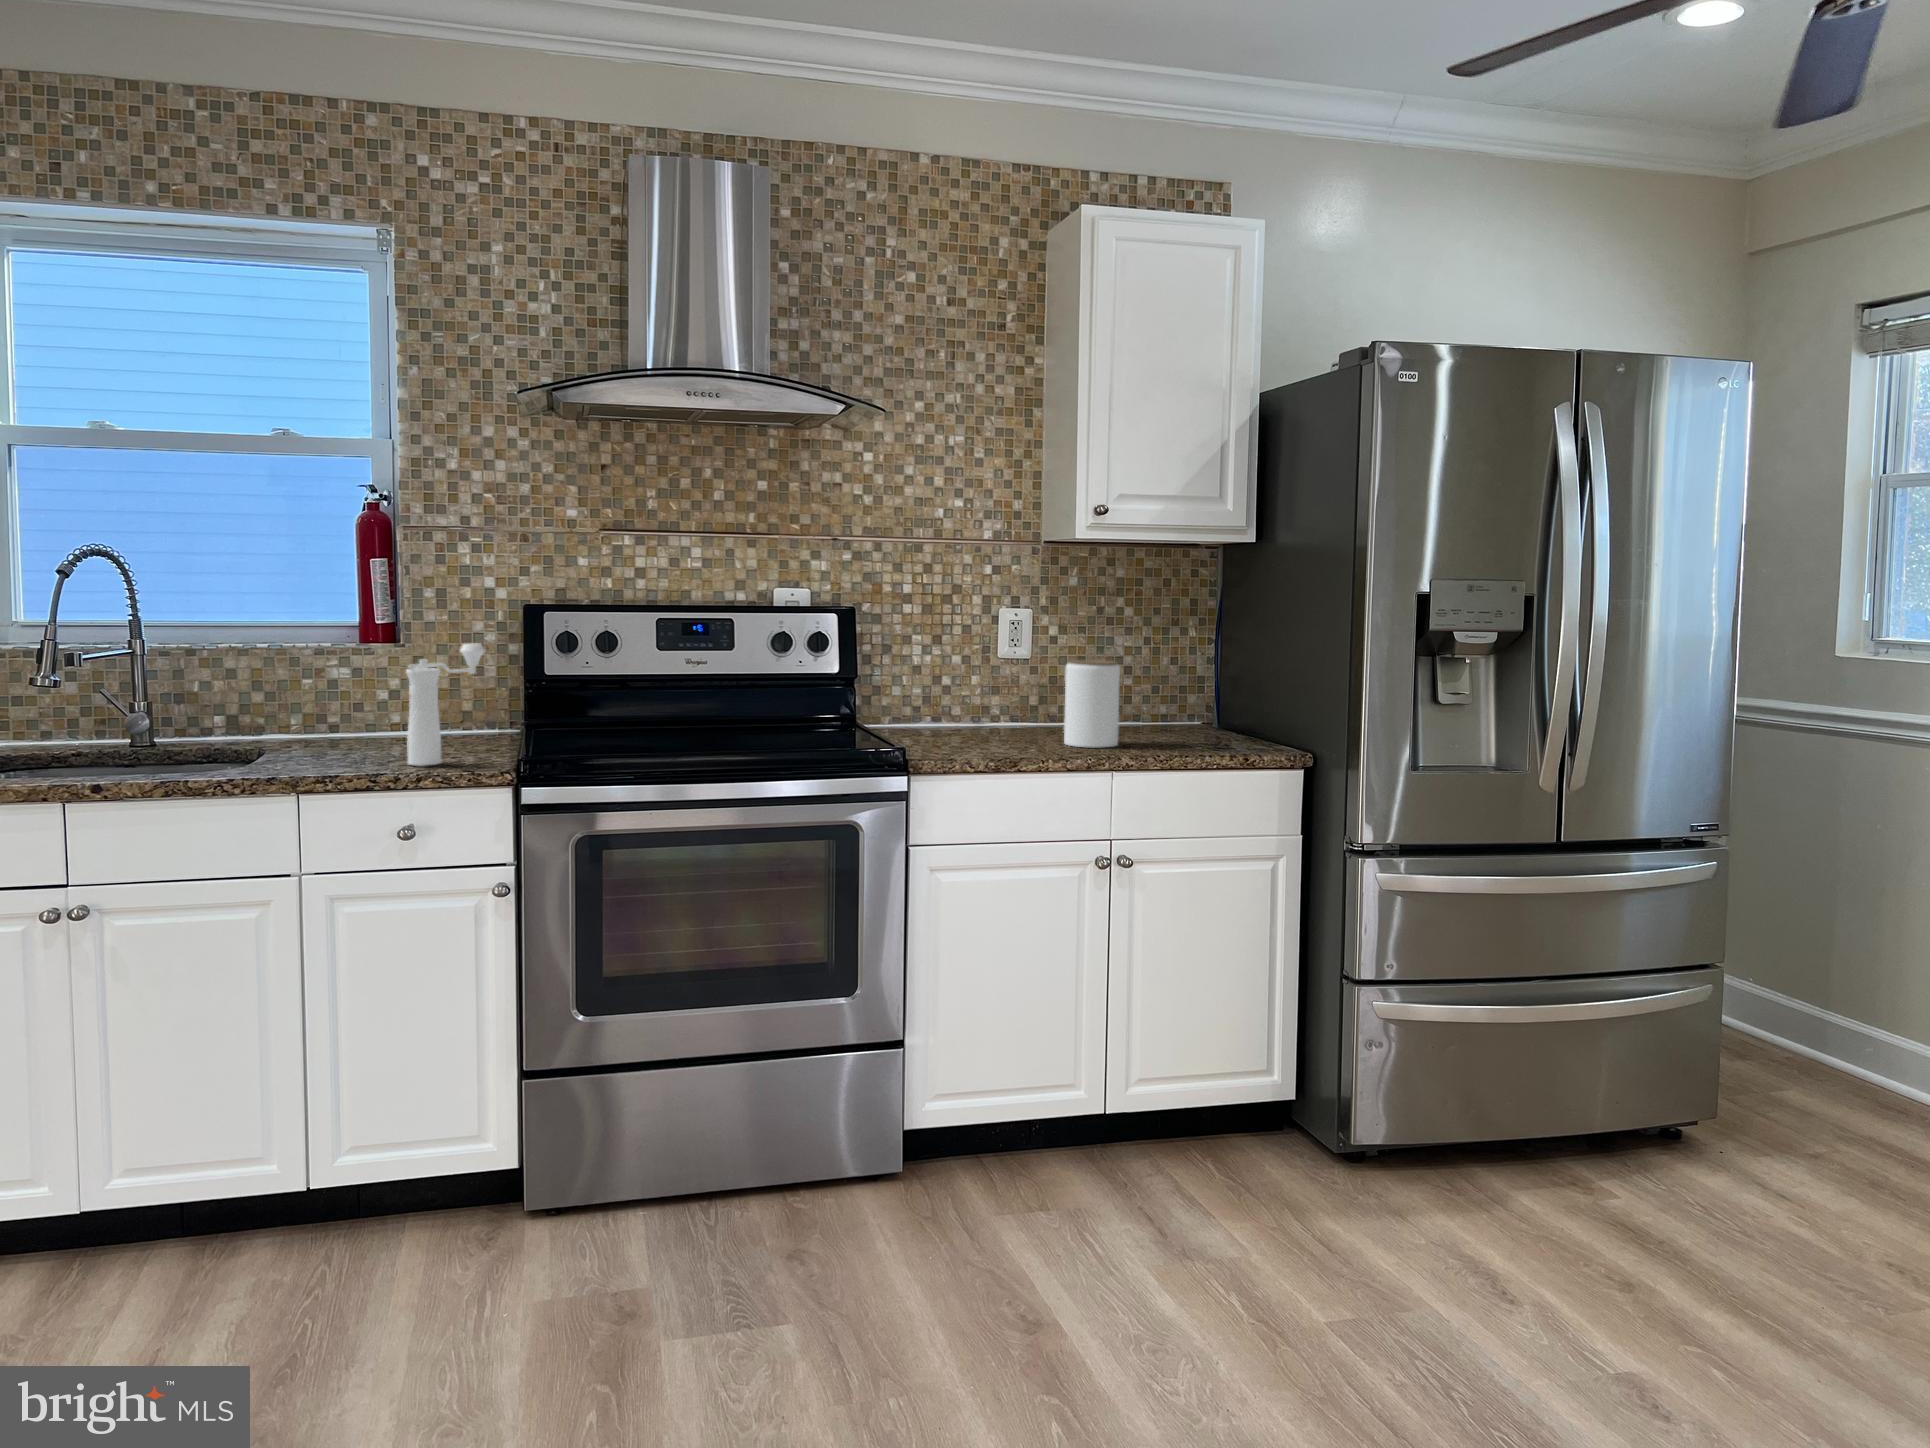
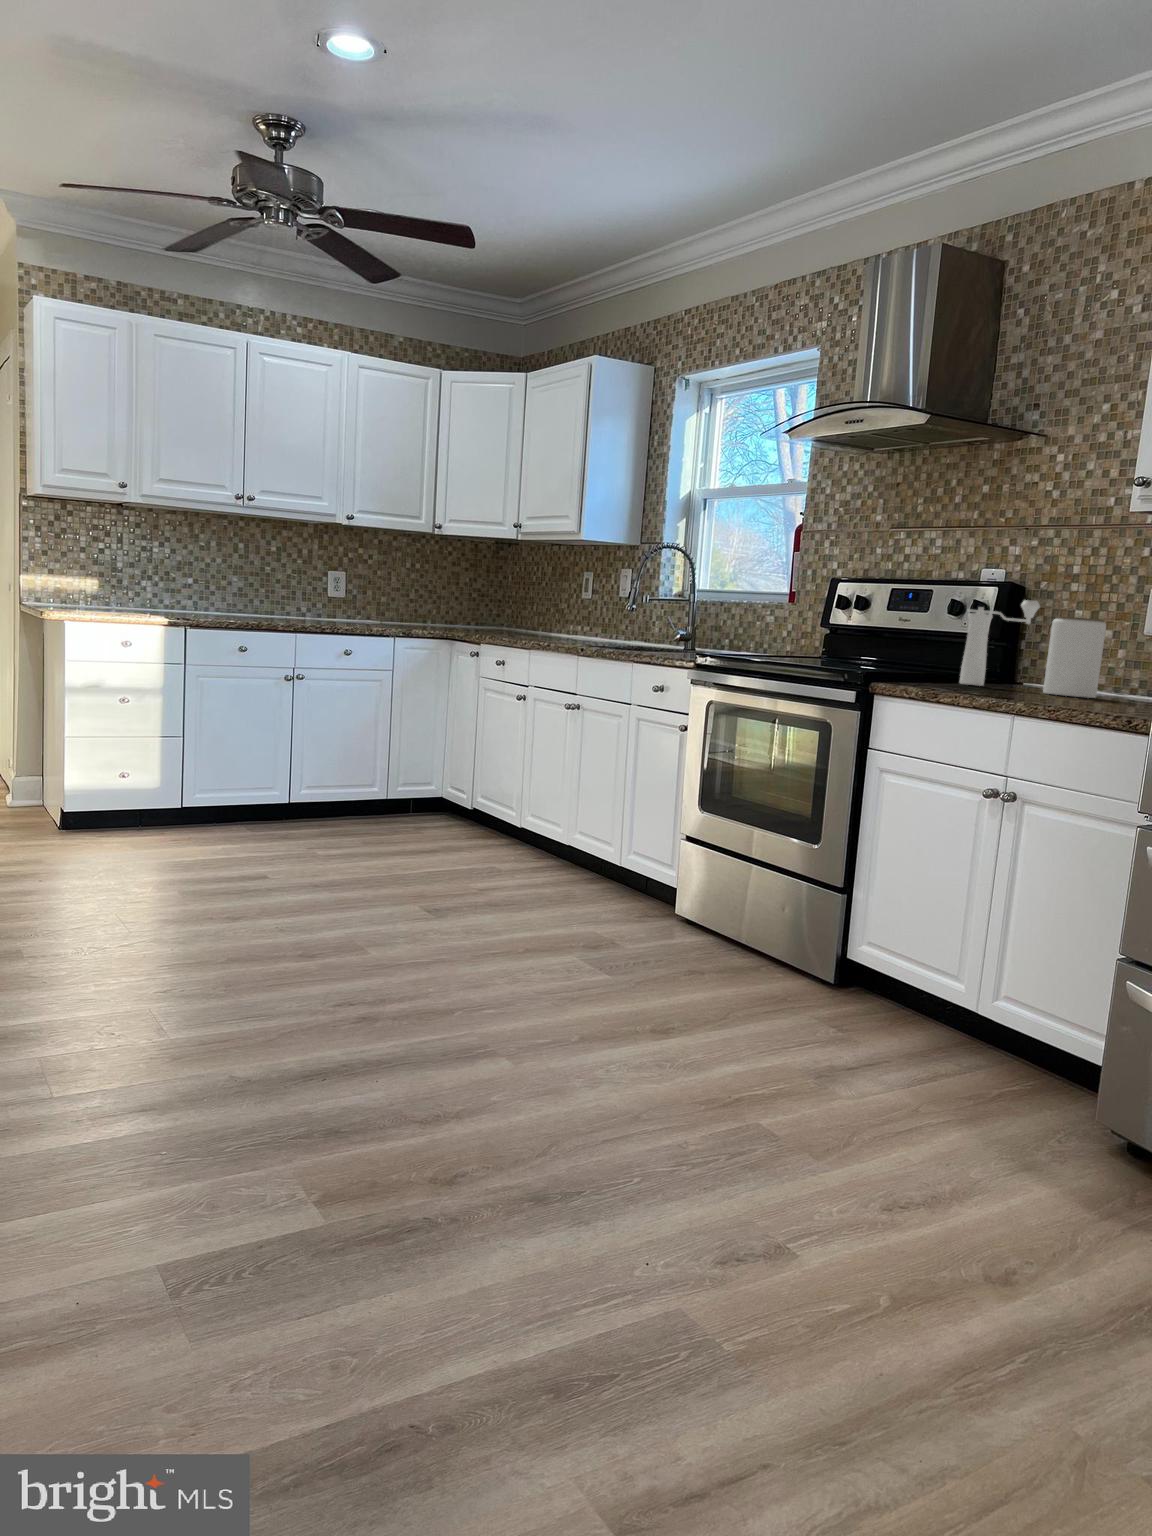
pepper mill: present [406,644,485,766] -> present [960,600,1040,686]

